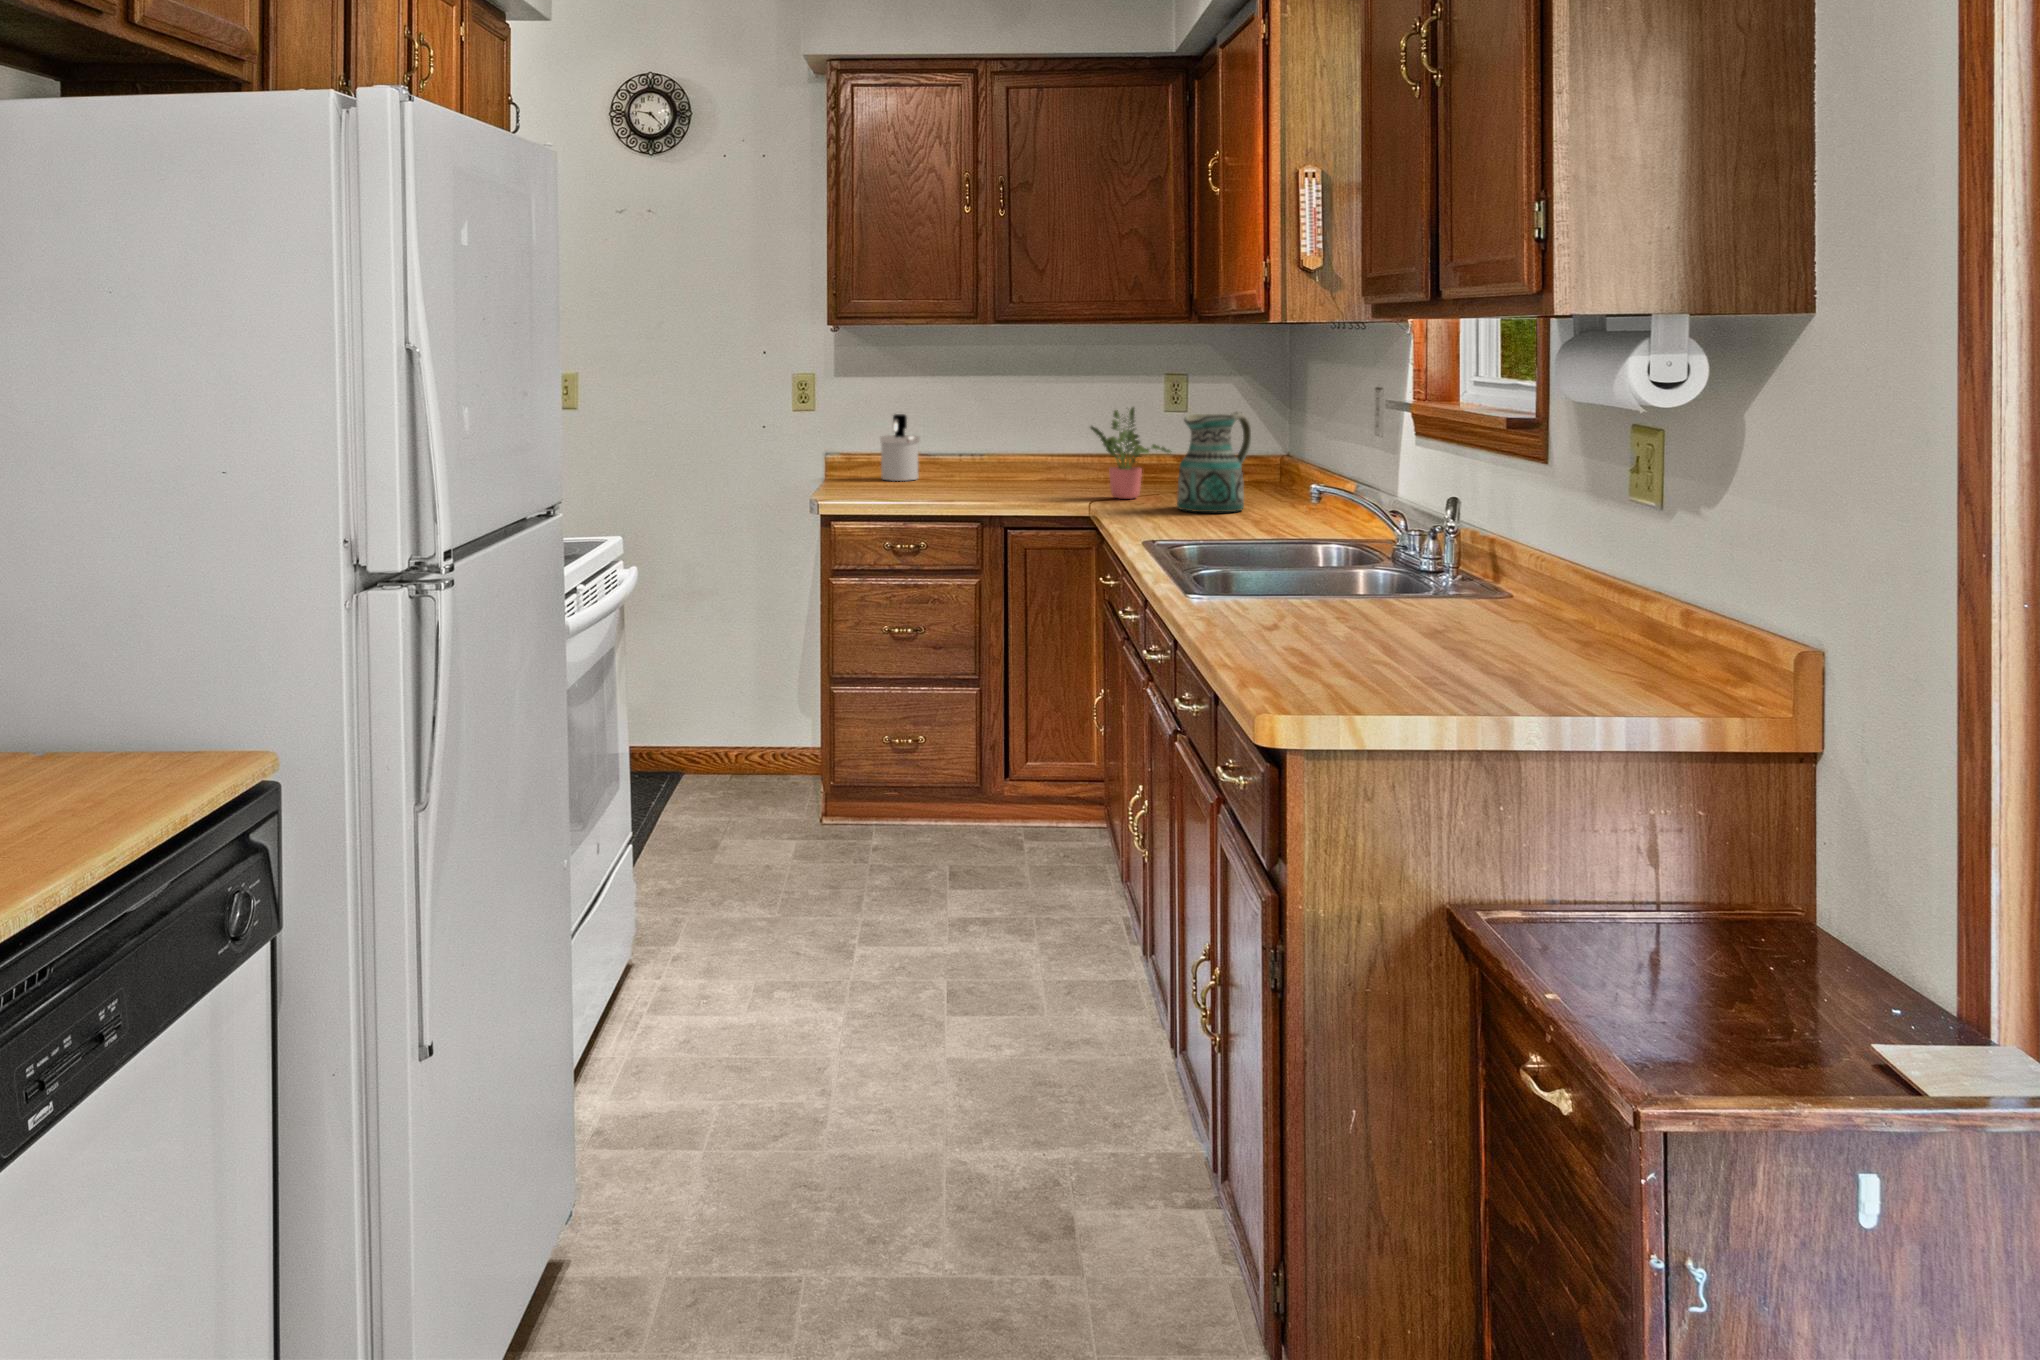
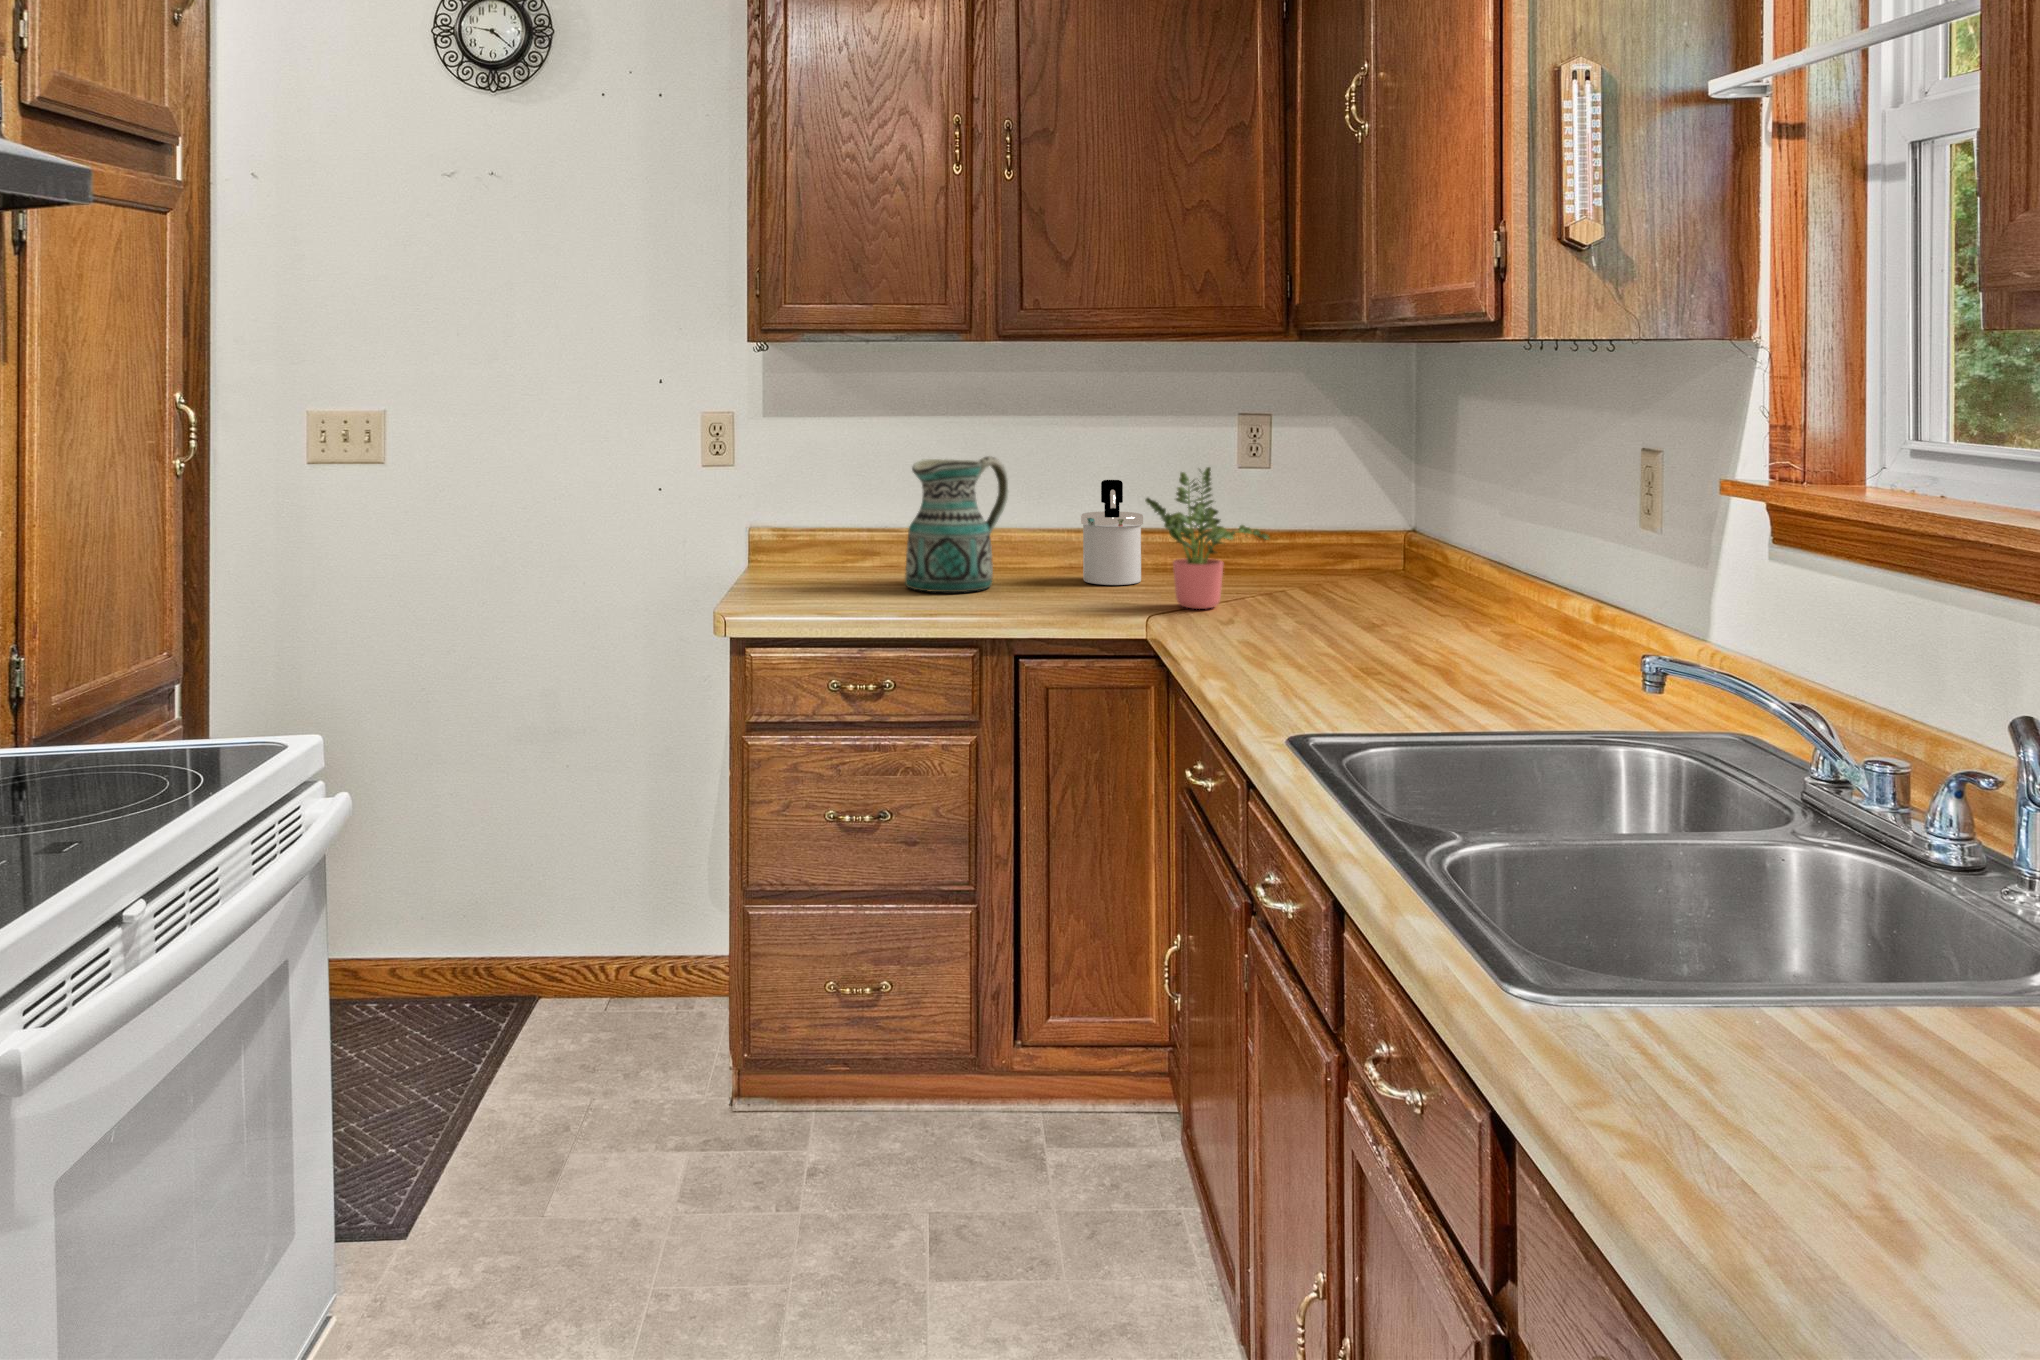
ceramic pitcher: present [1177,412,1252,512] -> present [905,456,1008,592]
soap dispenser: present [880,414,920,481] -> present [1081,480,1143,585]

